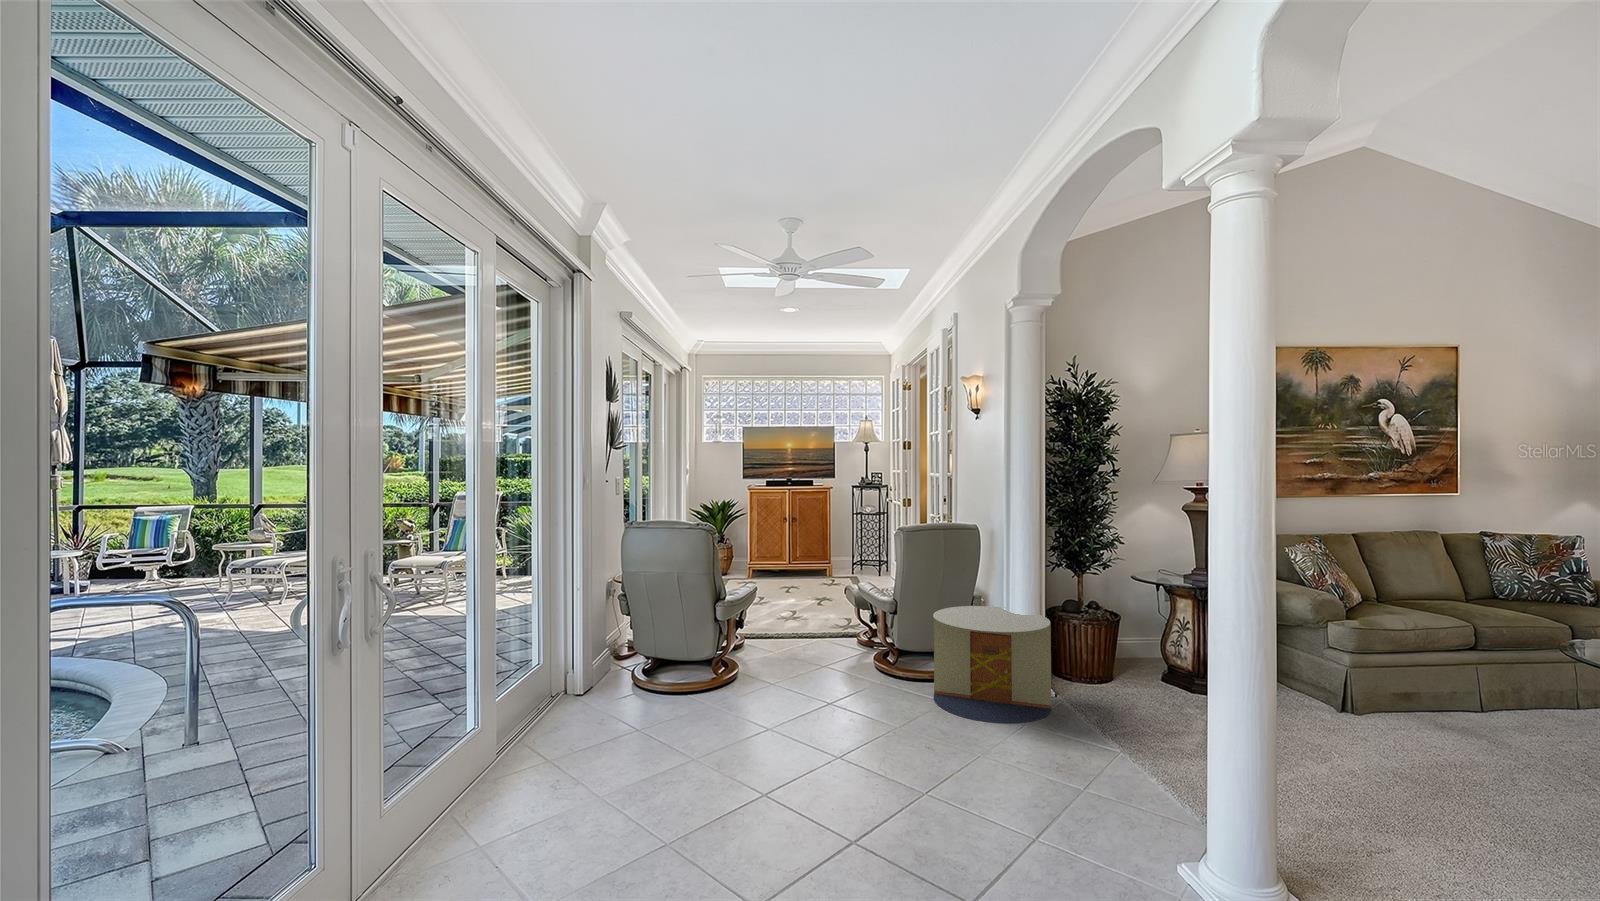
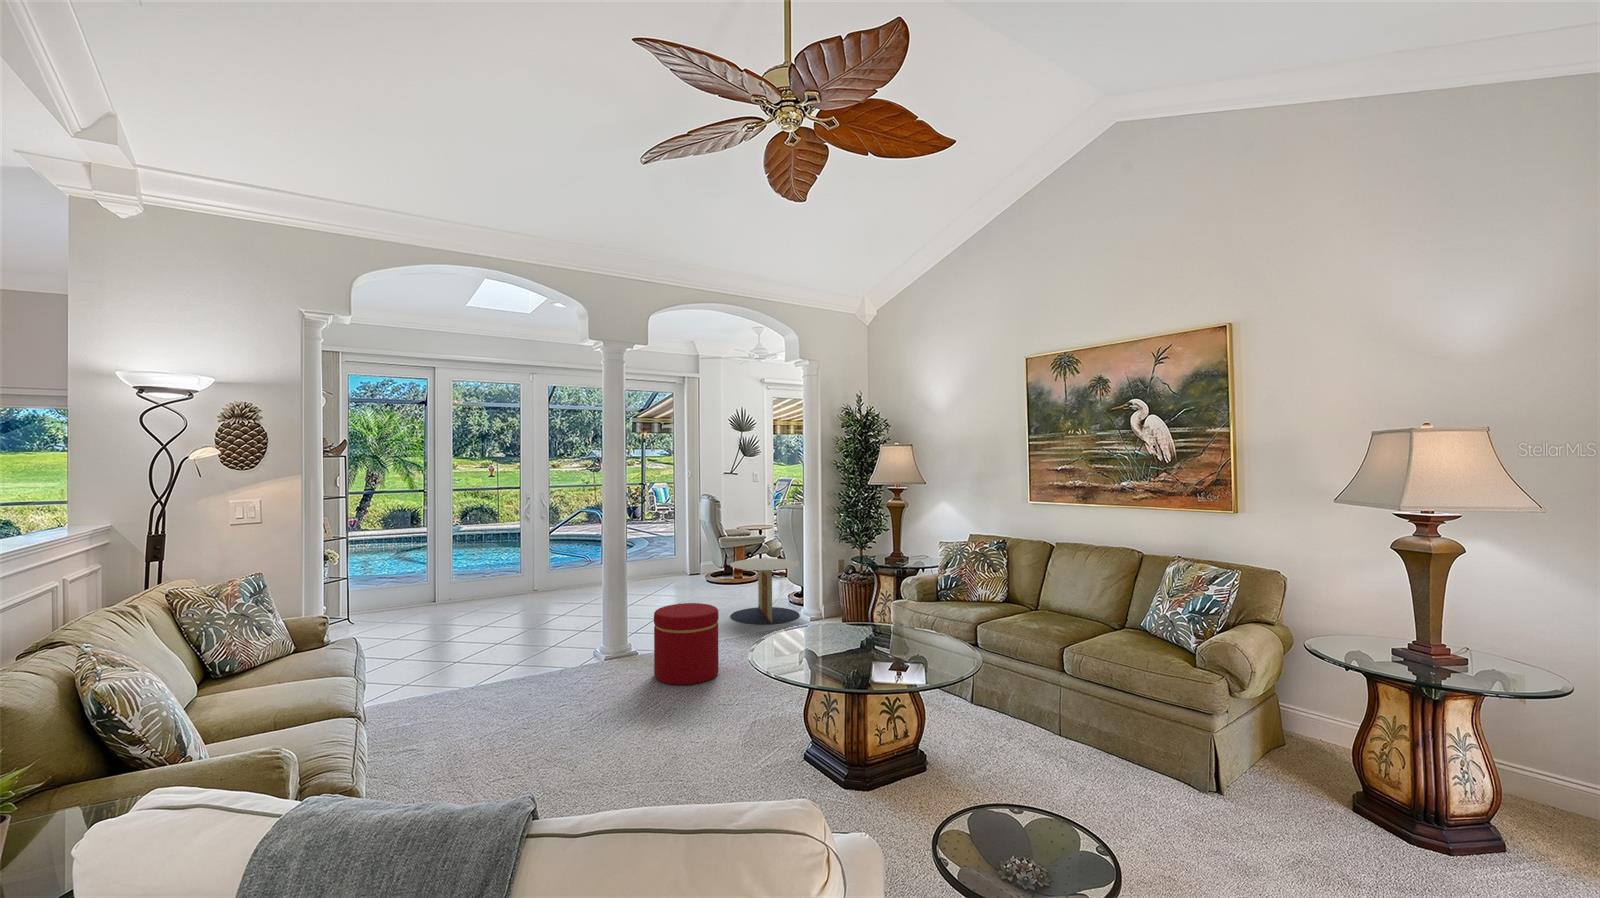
ottoman: none [1298,689,1453,856] -> present [654,603,719,685]

